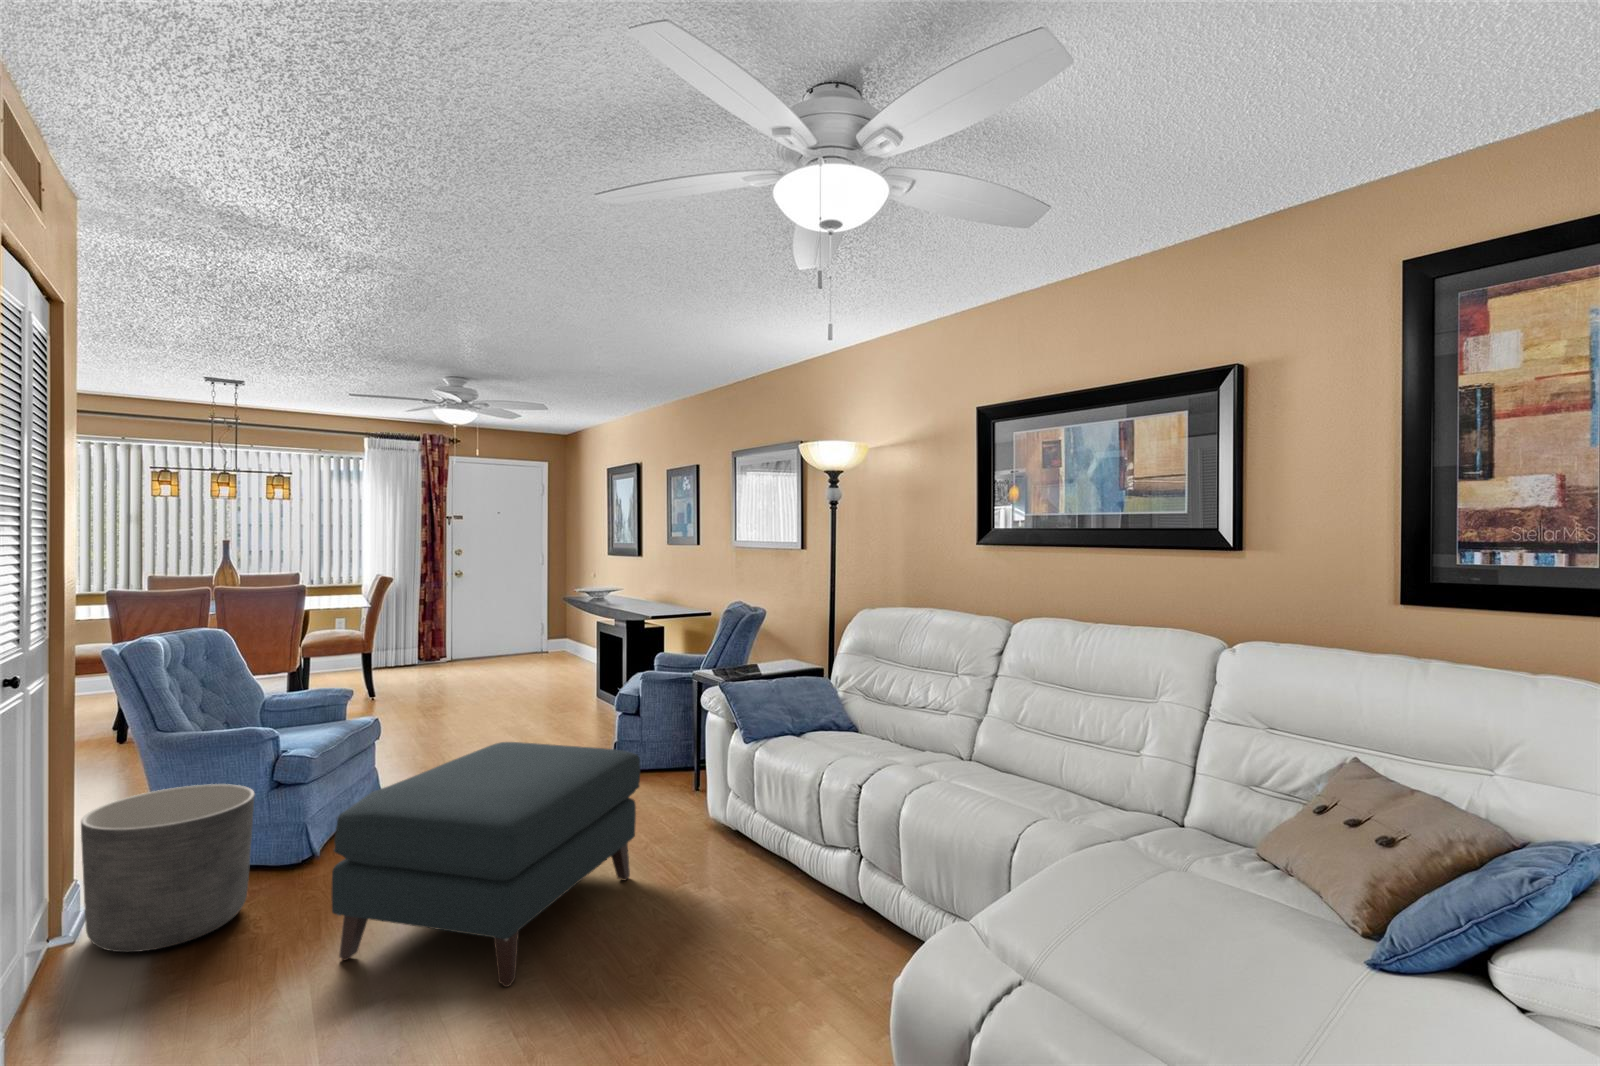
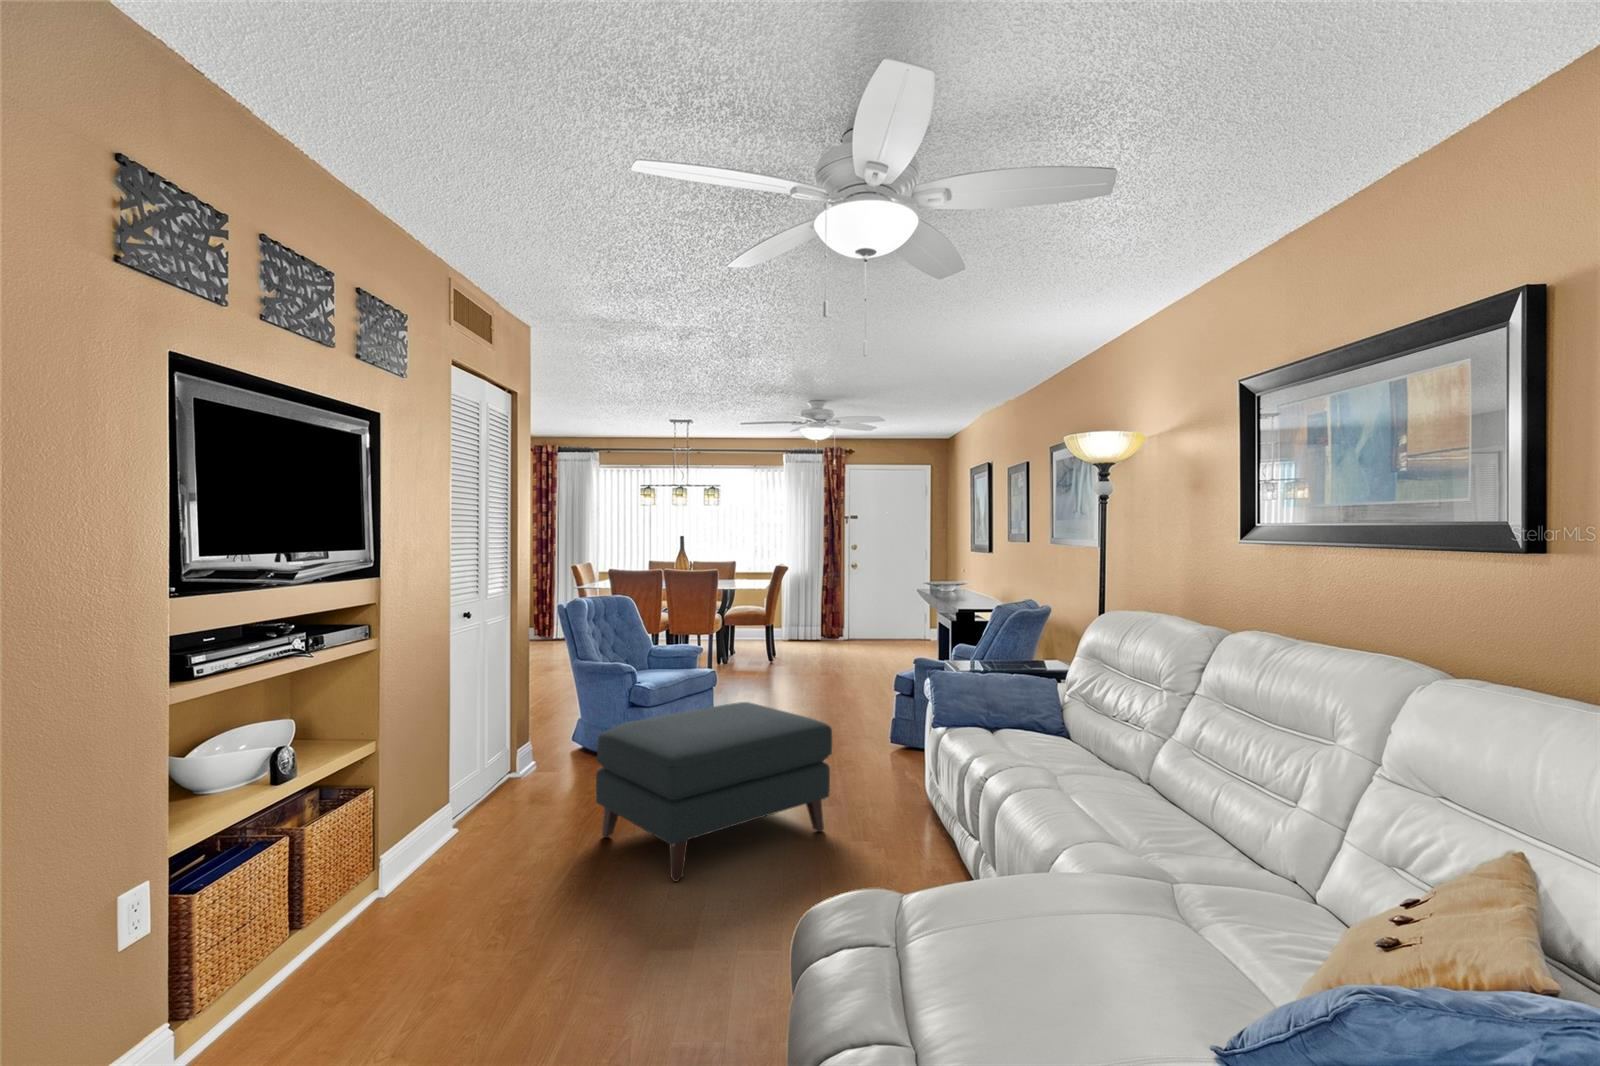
planter: present [81,784,255,952] -> none [494,705,588,805]

